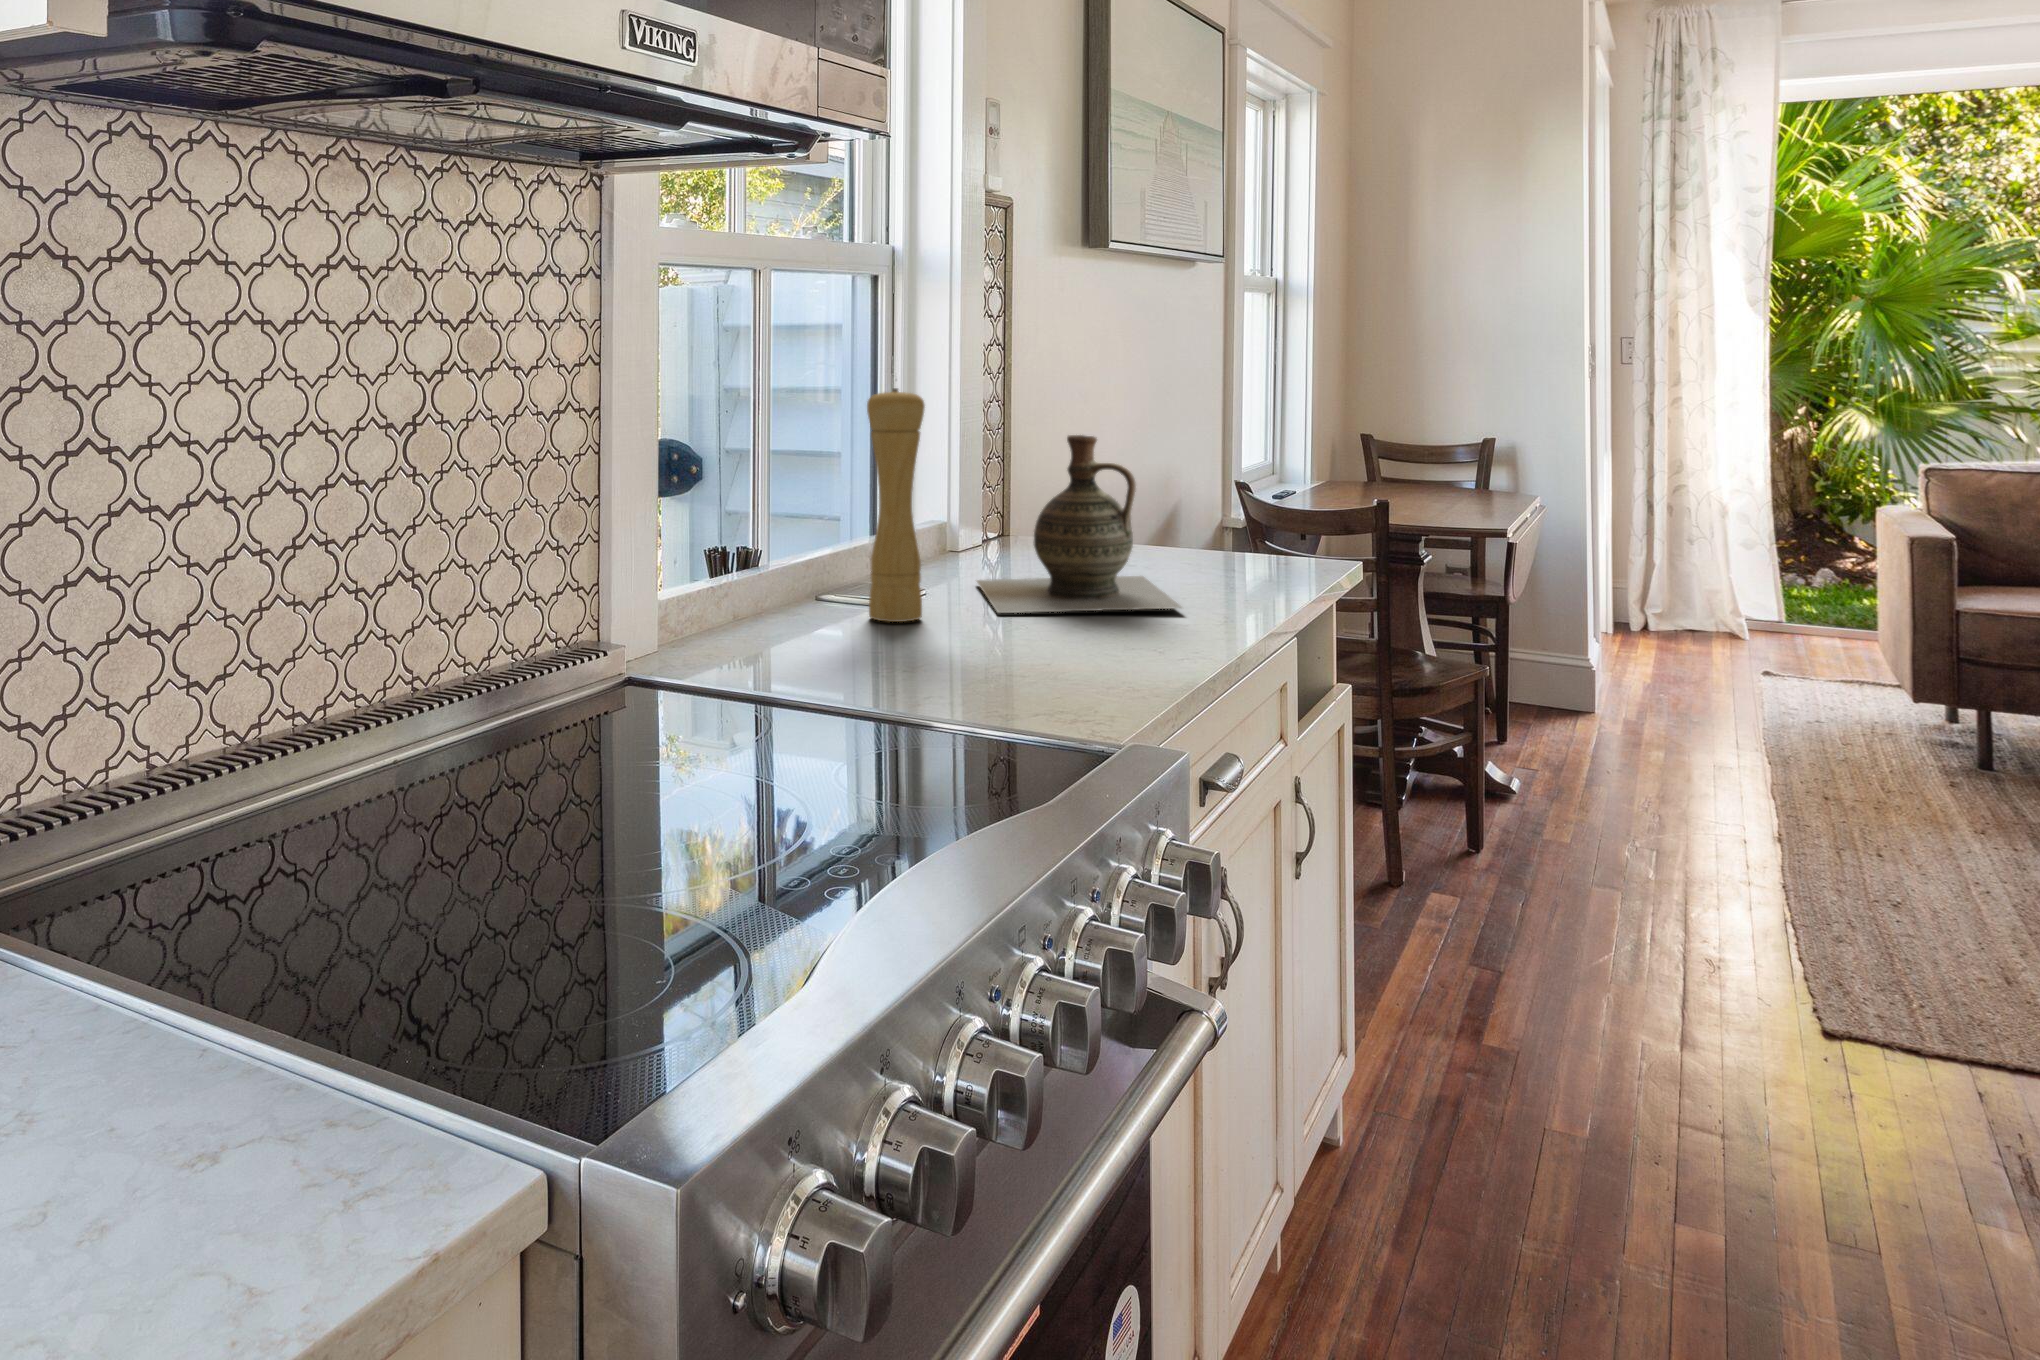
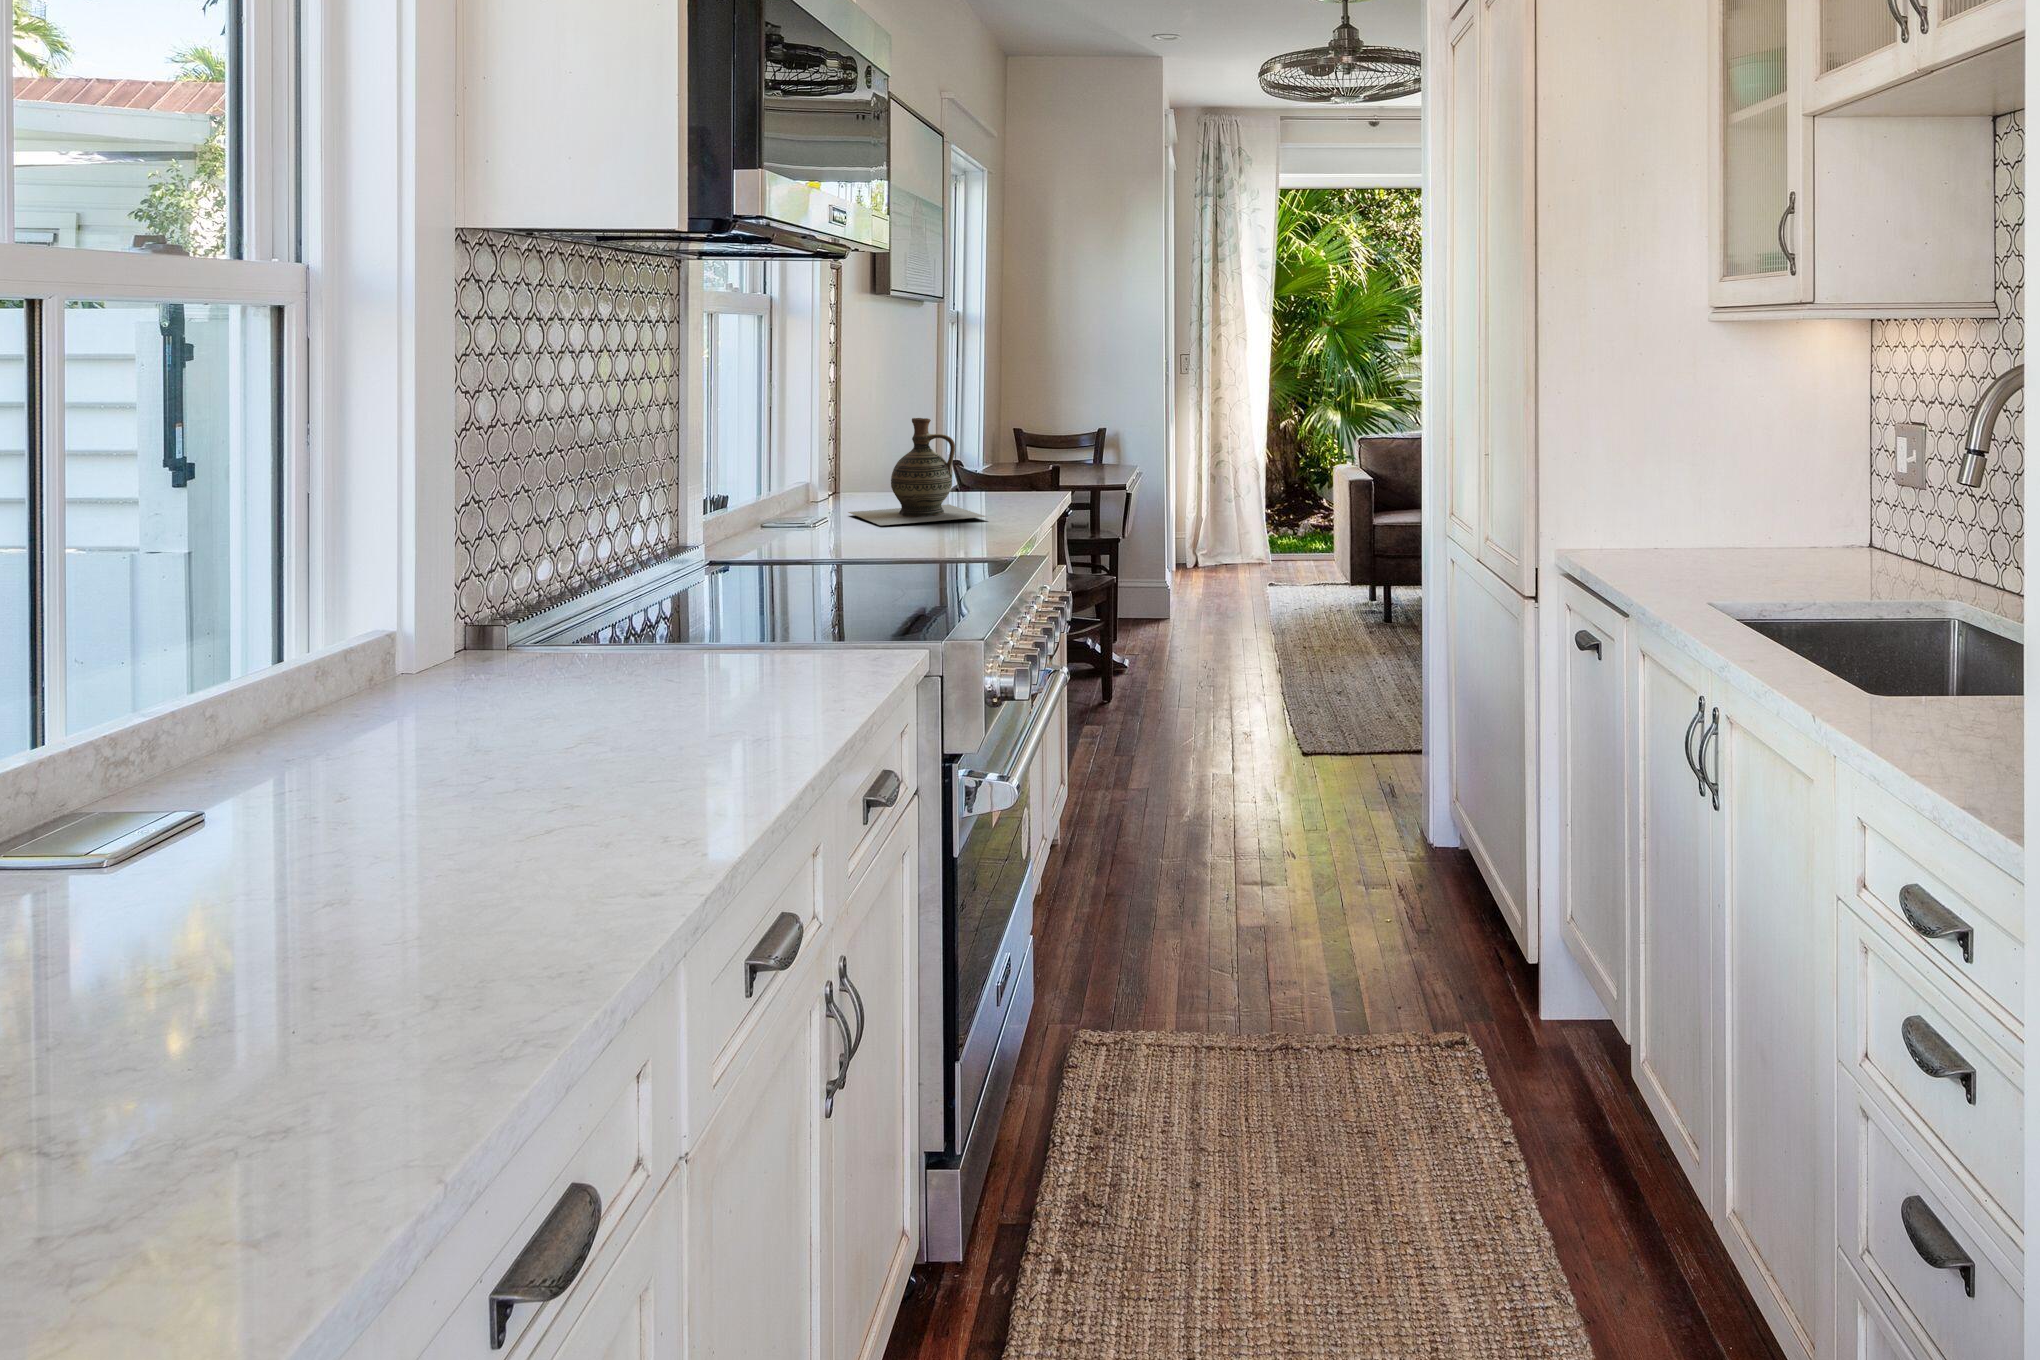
pepper mill: present [867,388,925,622] -> none [803,390,840,532]

